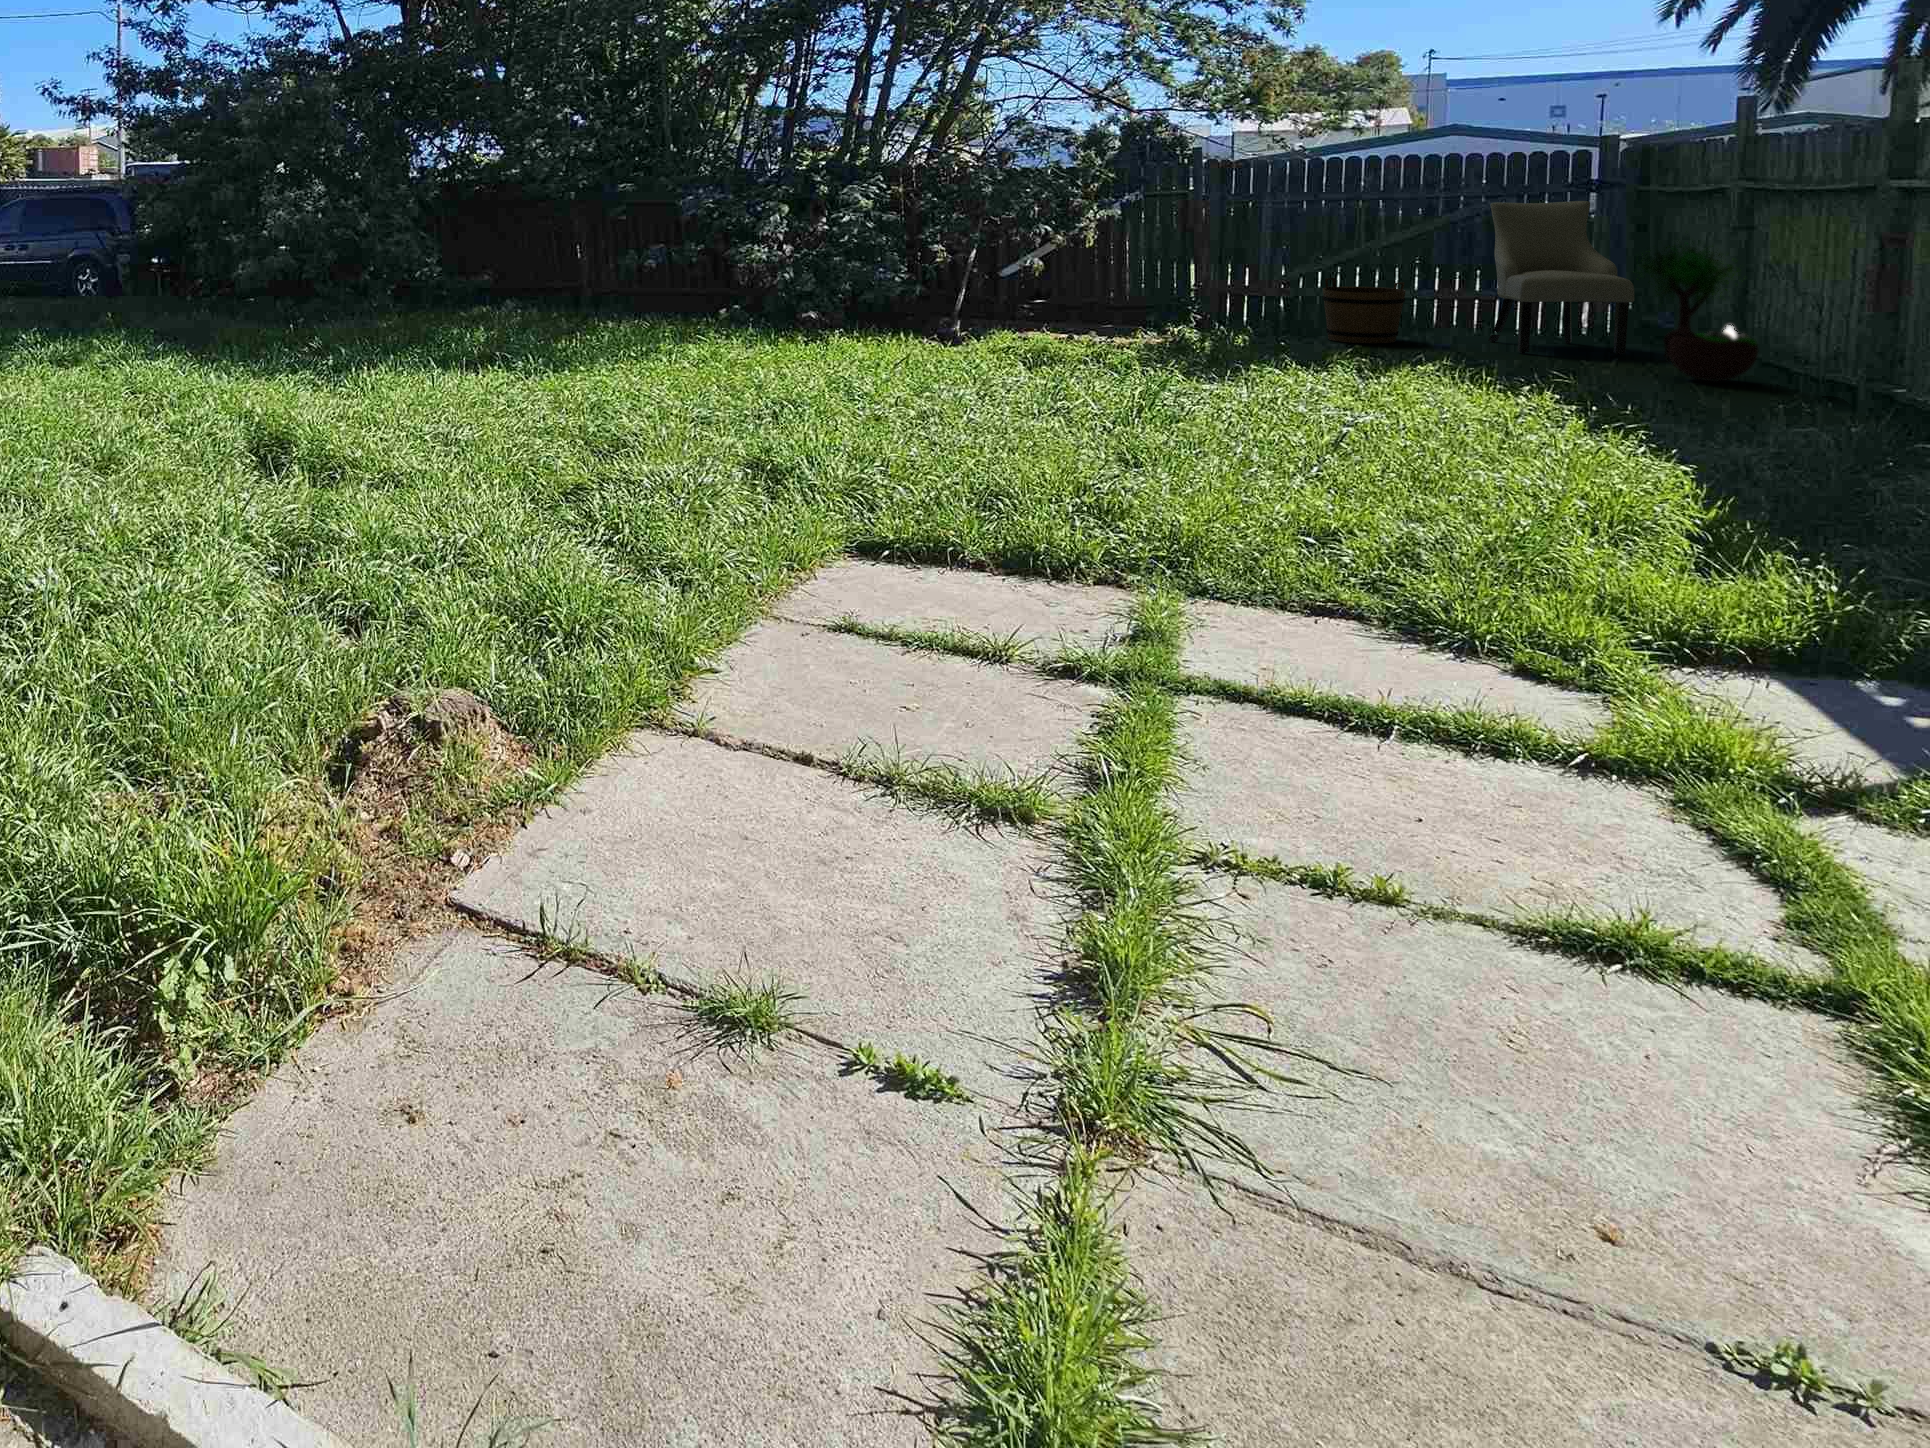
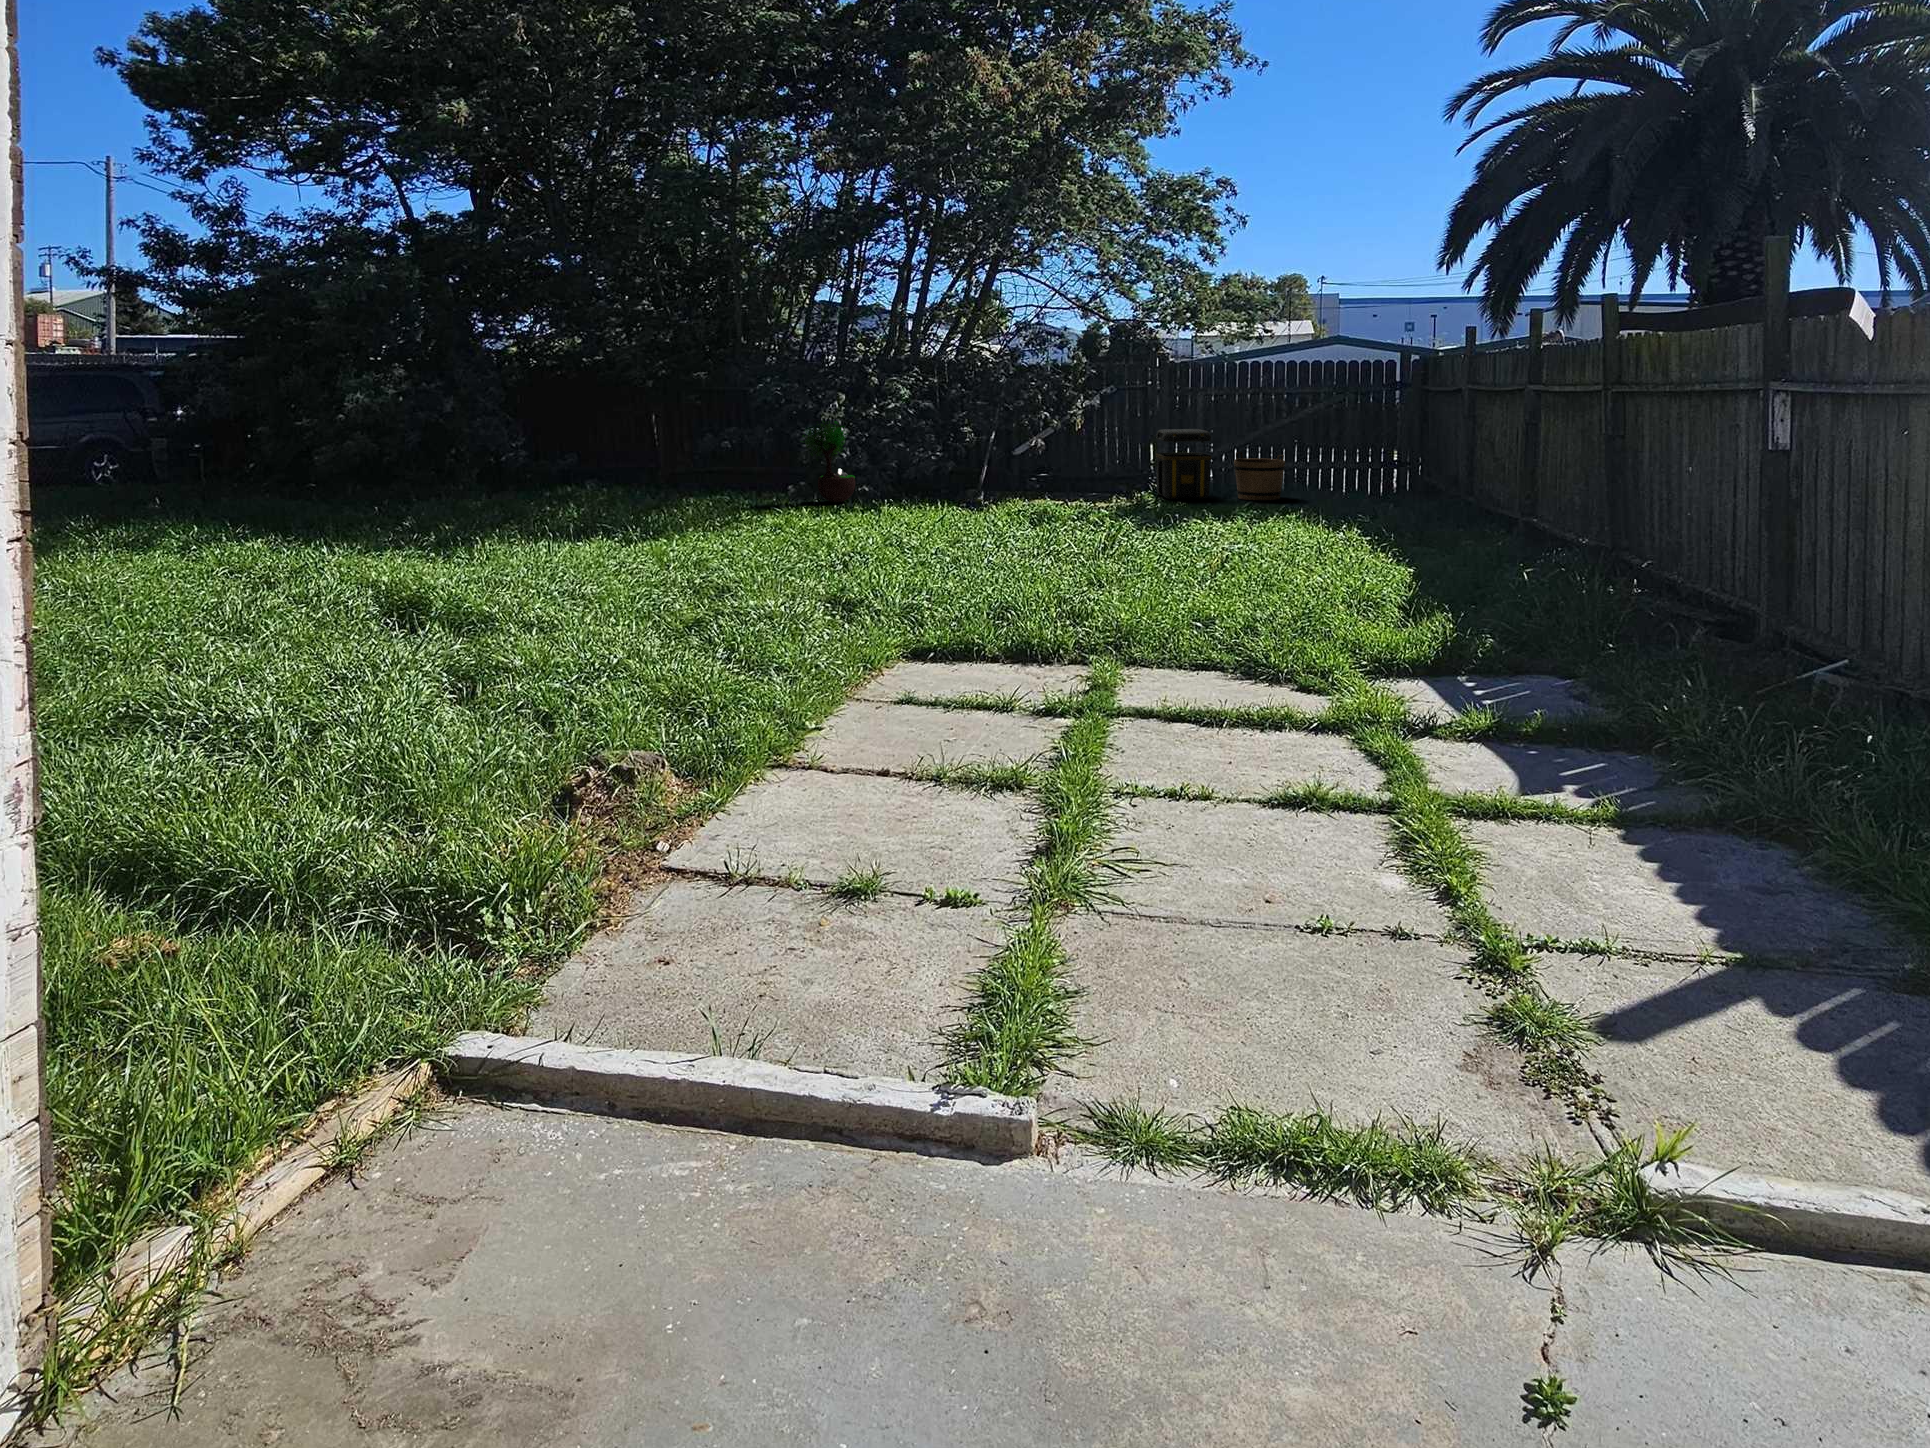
chair: present [1488,201,1635,355] -> none [1335,396,1415,505]
potted tree: present [1637,240,1758,381] -> present [801,420,855,503]
toolbox: none [1203,247,1288,339] -> present [1156,429,1211,499]

